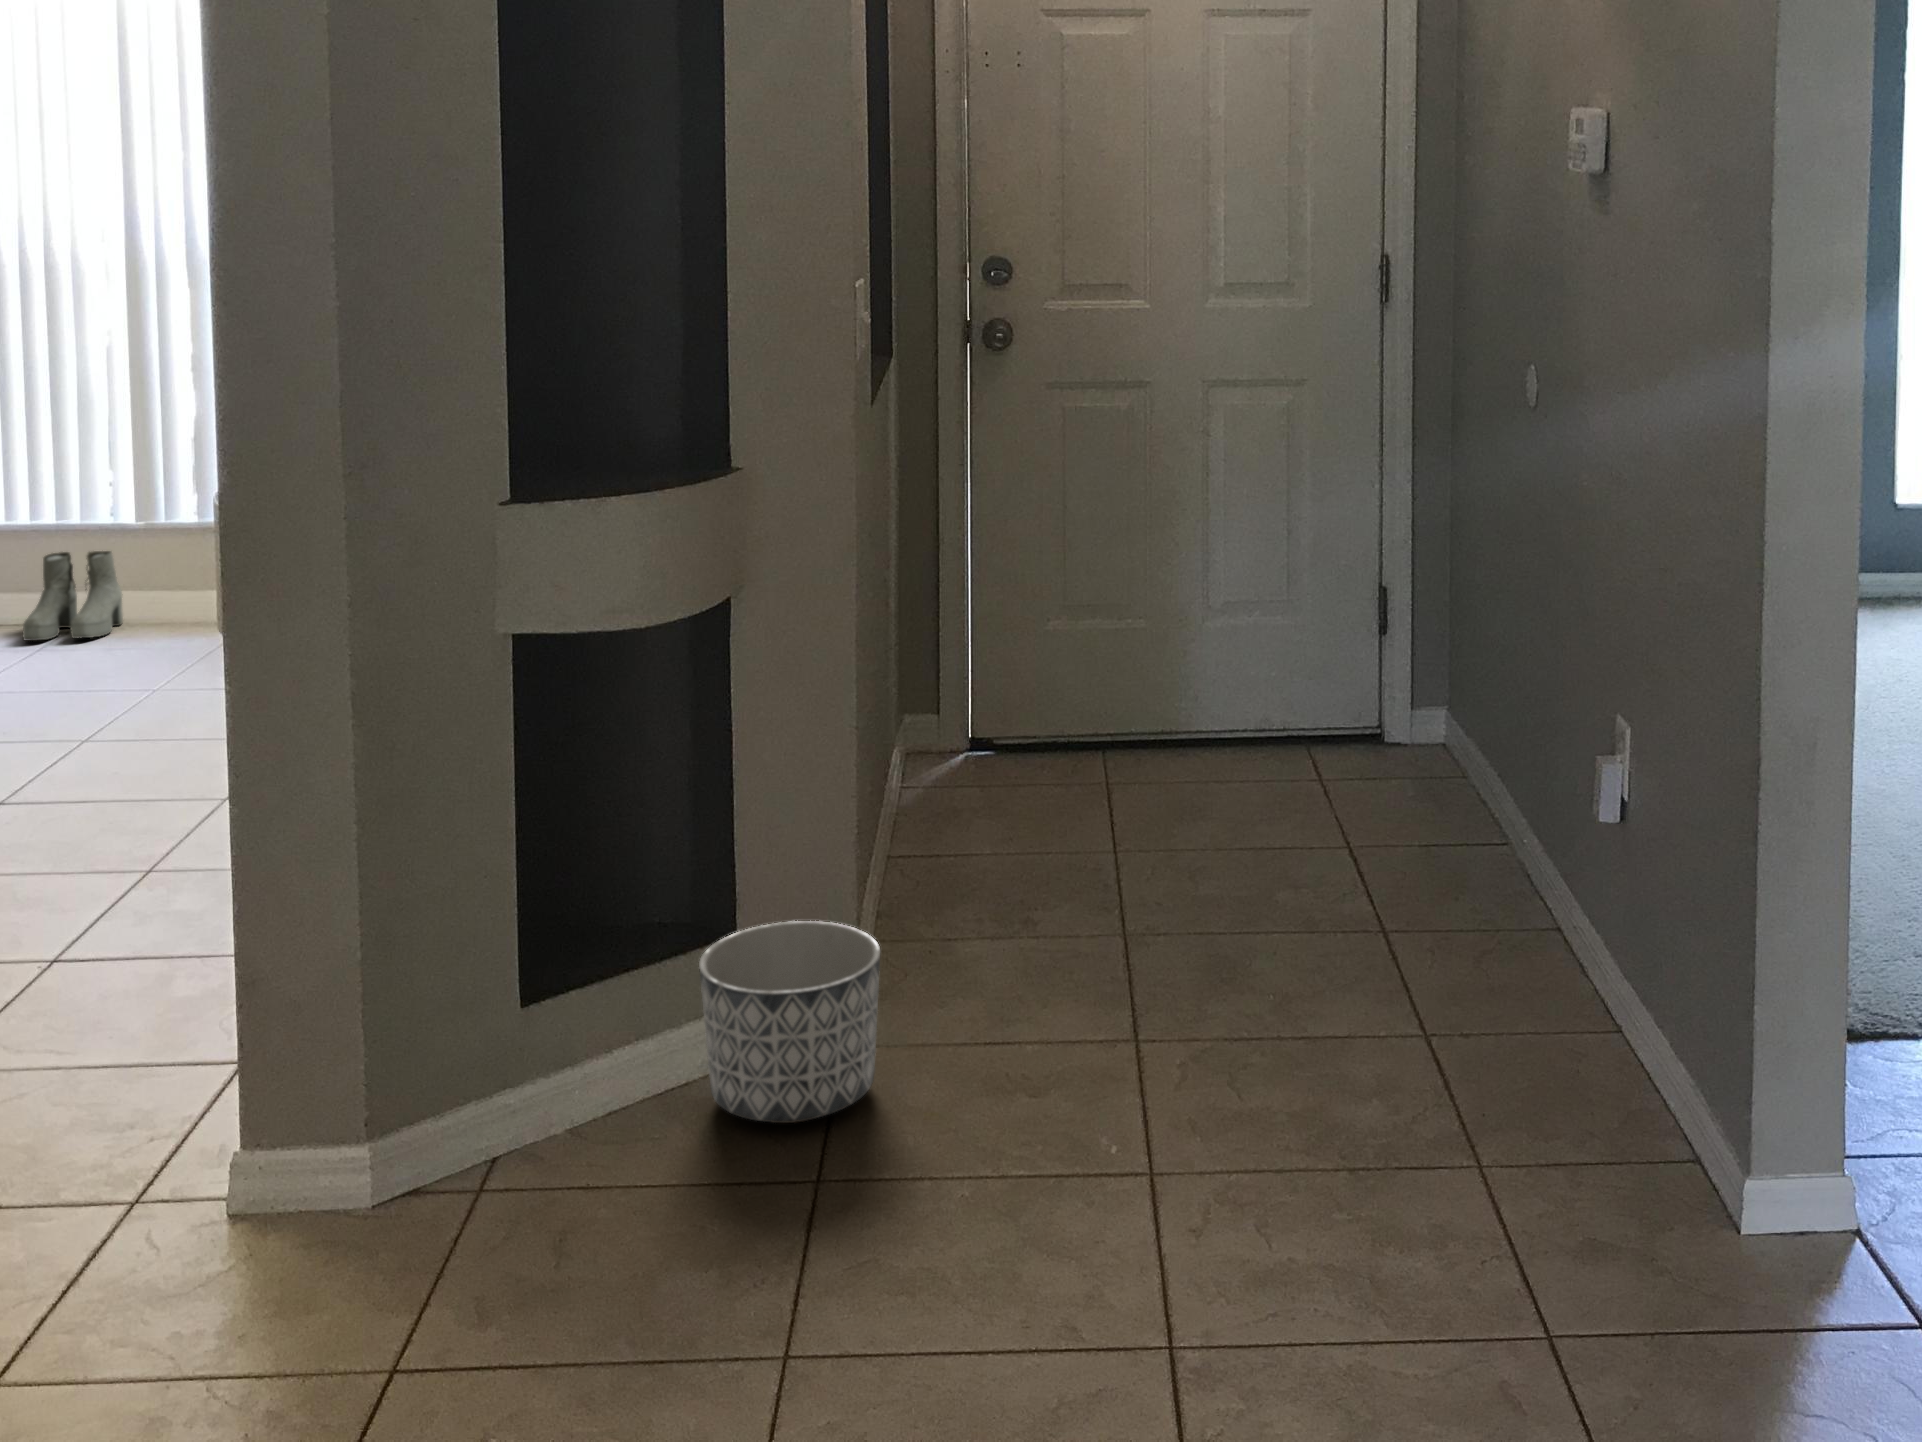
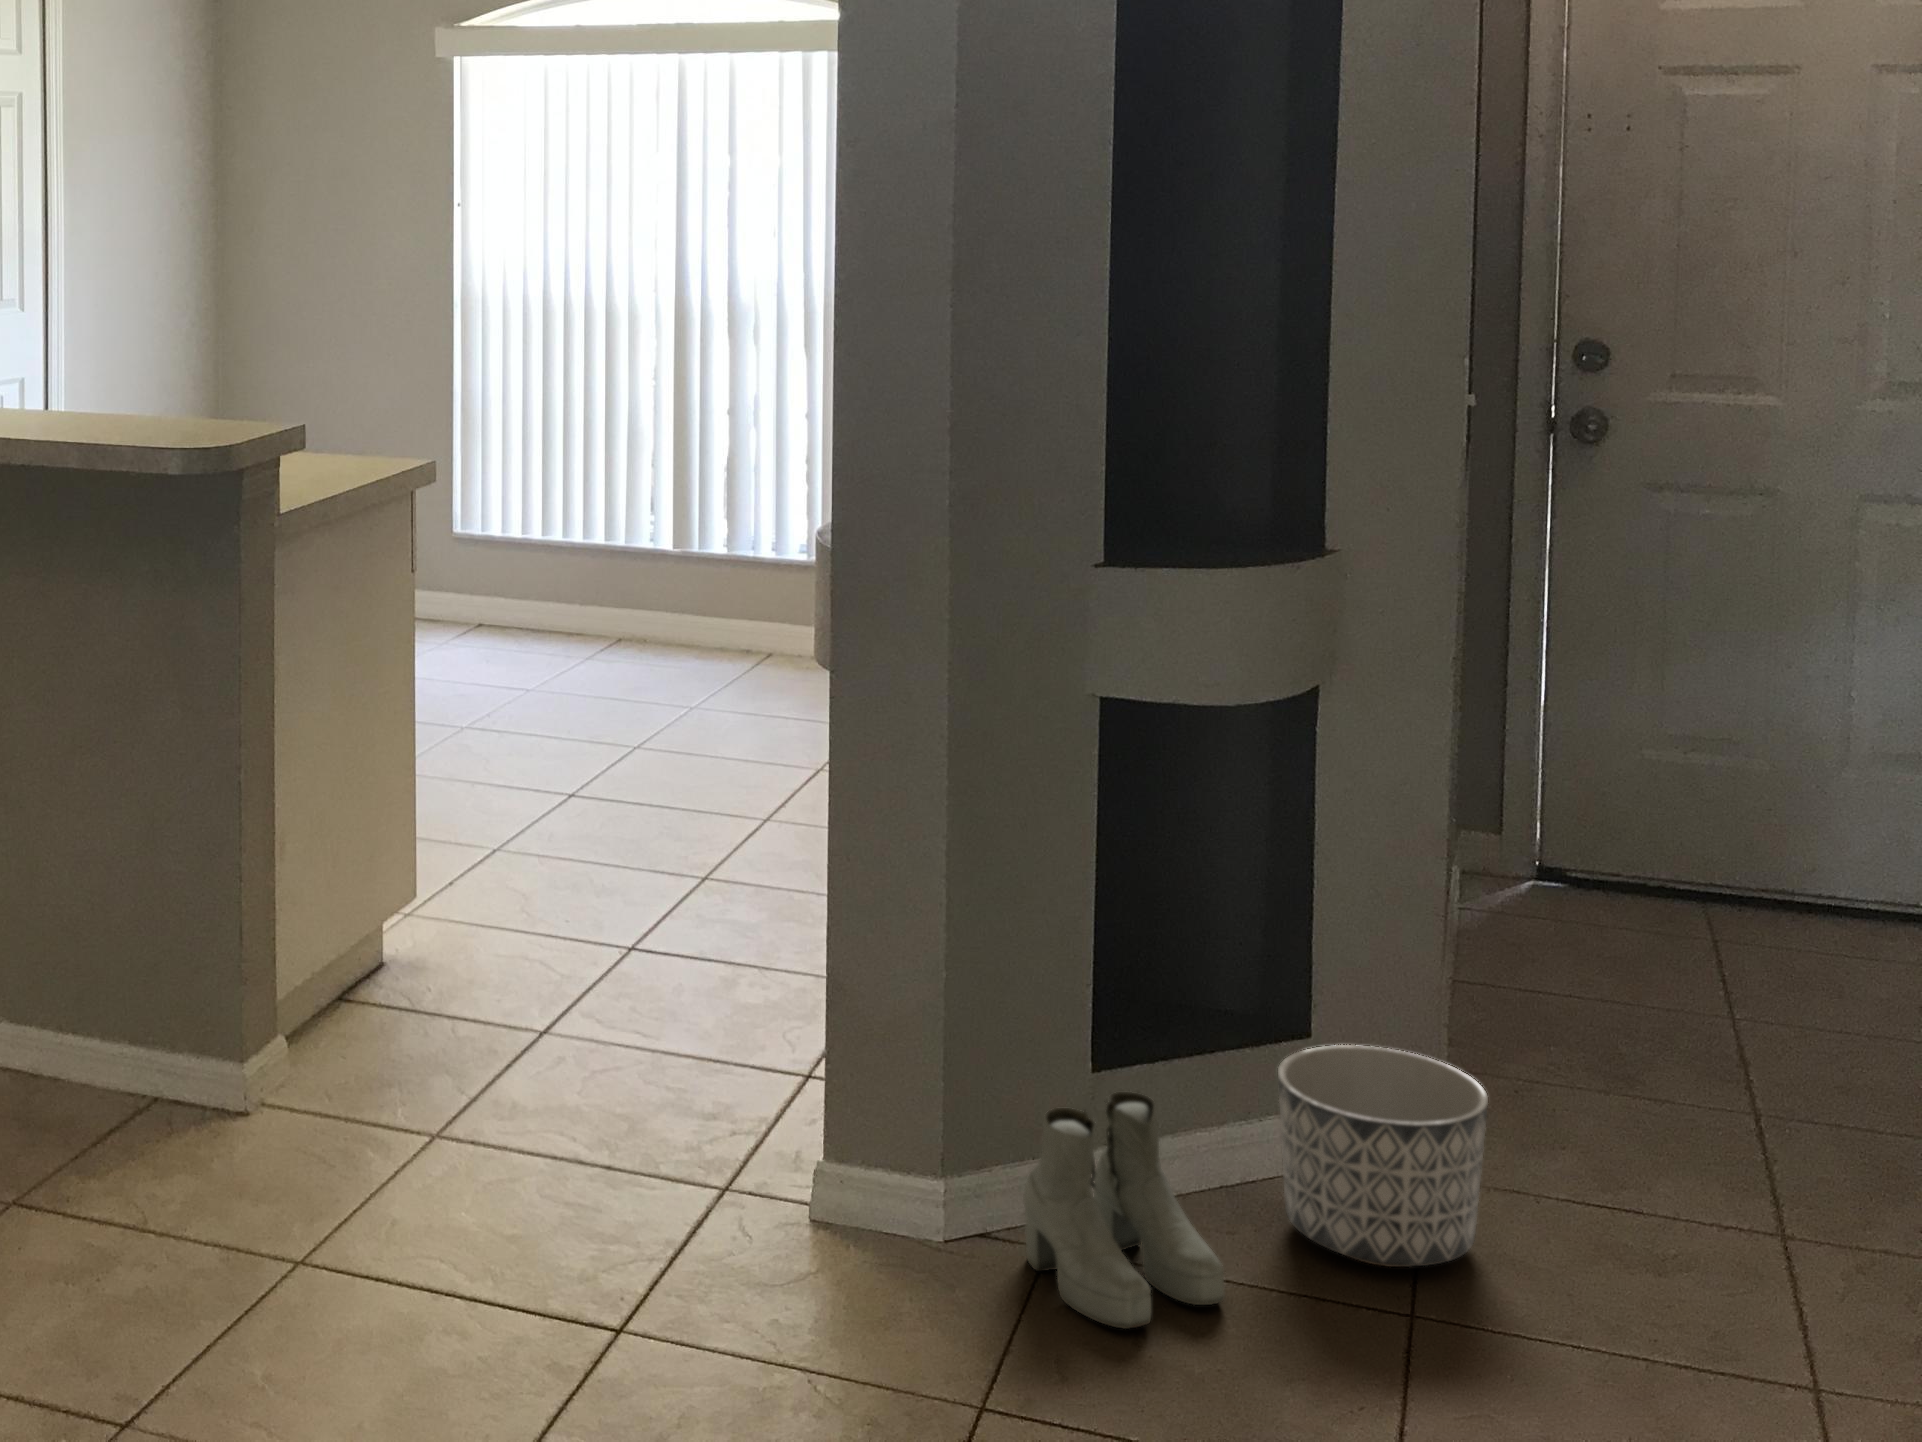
boots: present [23,551,123,641] -> present [1023,1092,1225,1329]

